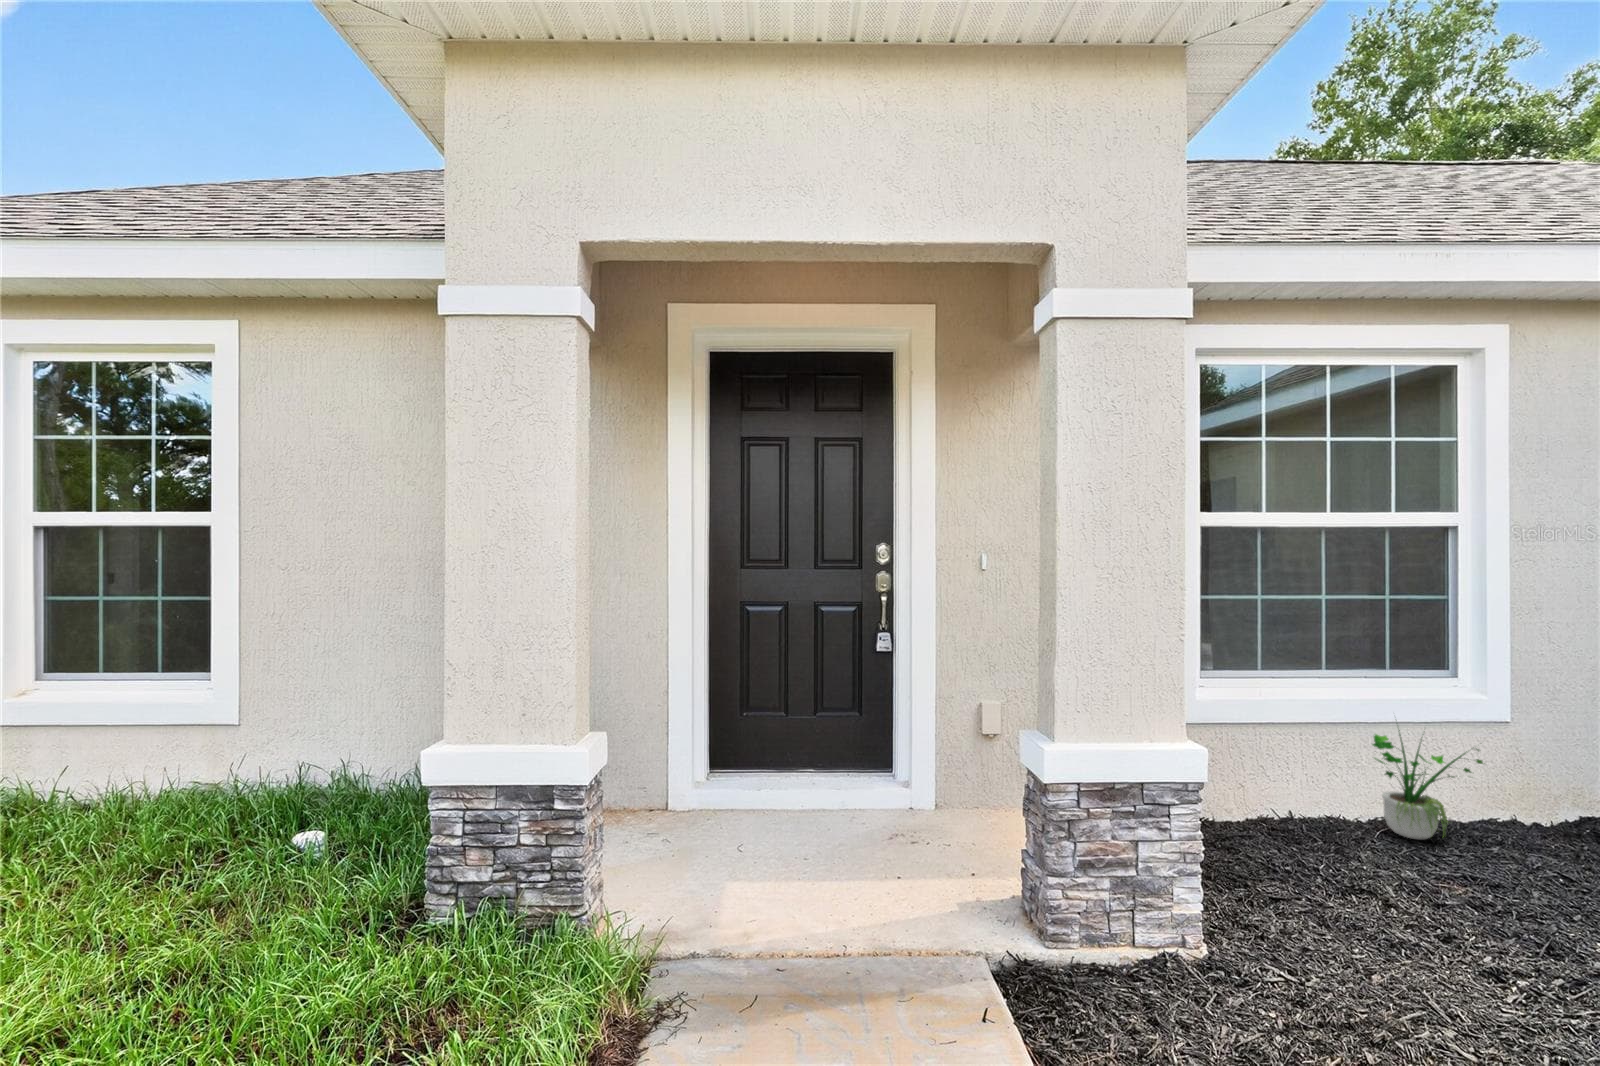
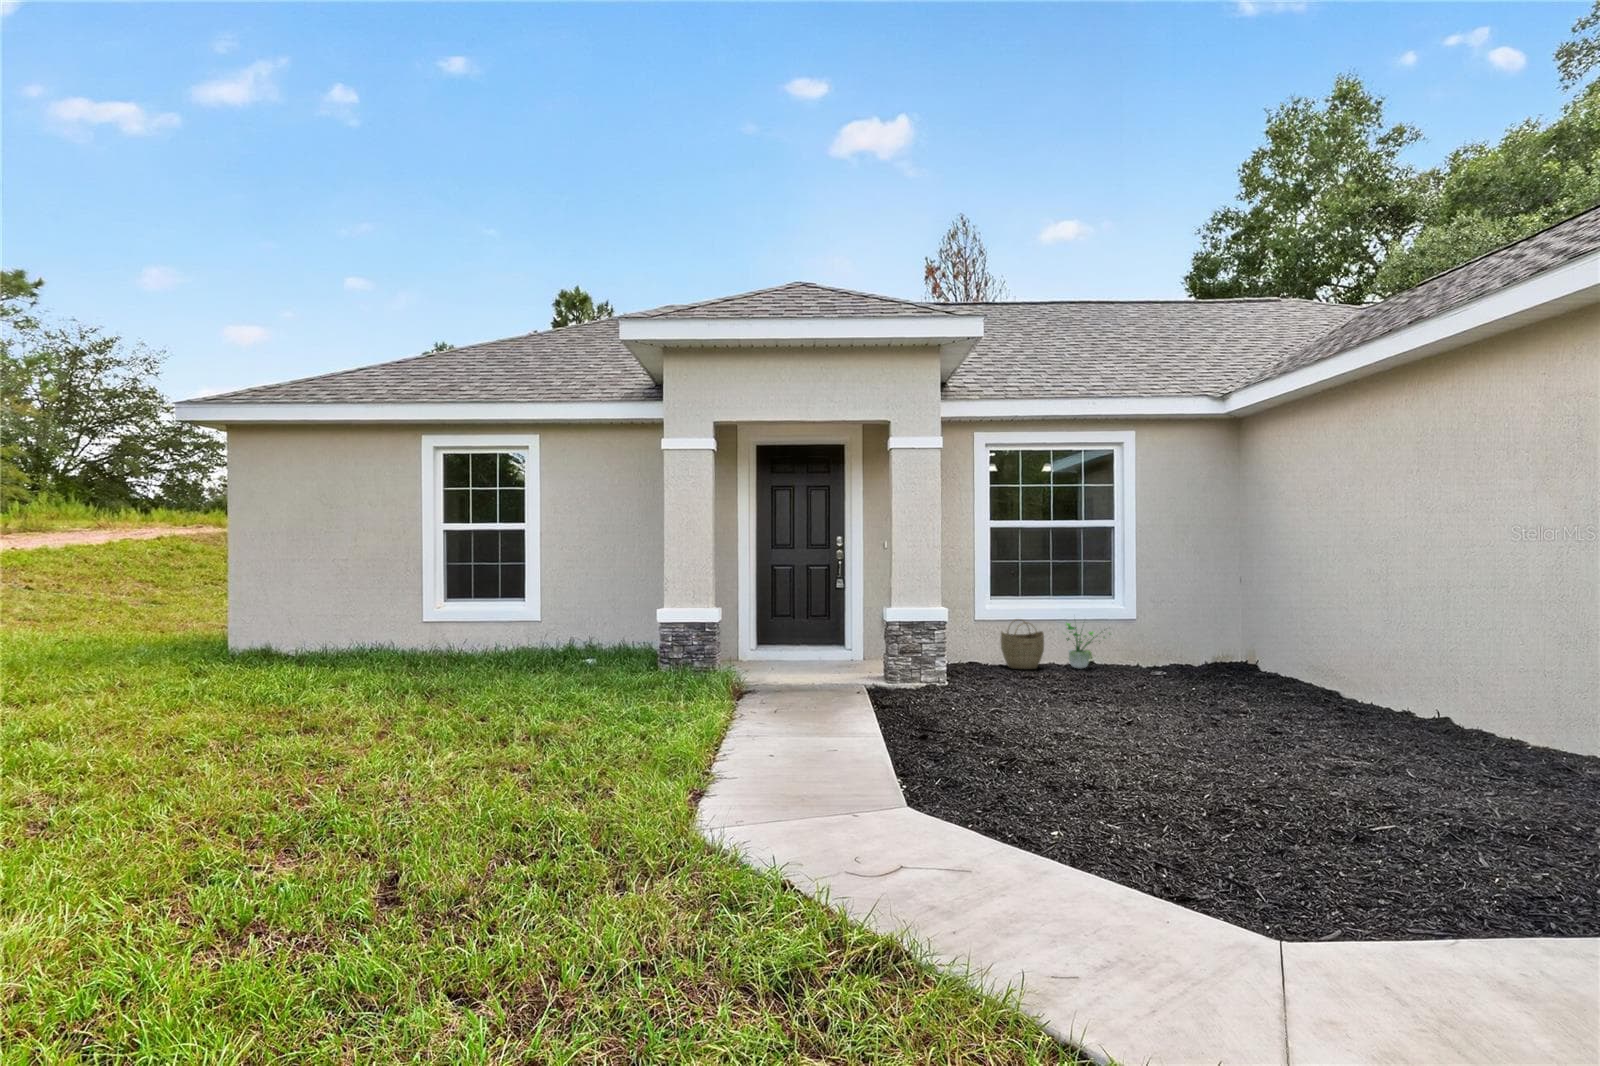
woven basket: none [1234,724,1344,844] -> present [1000,620,1044,669]

